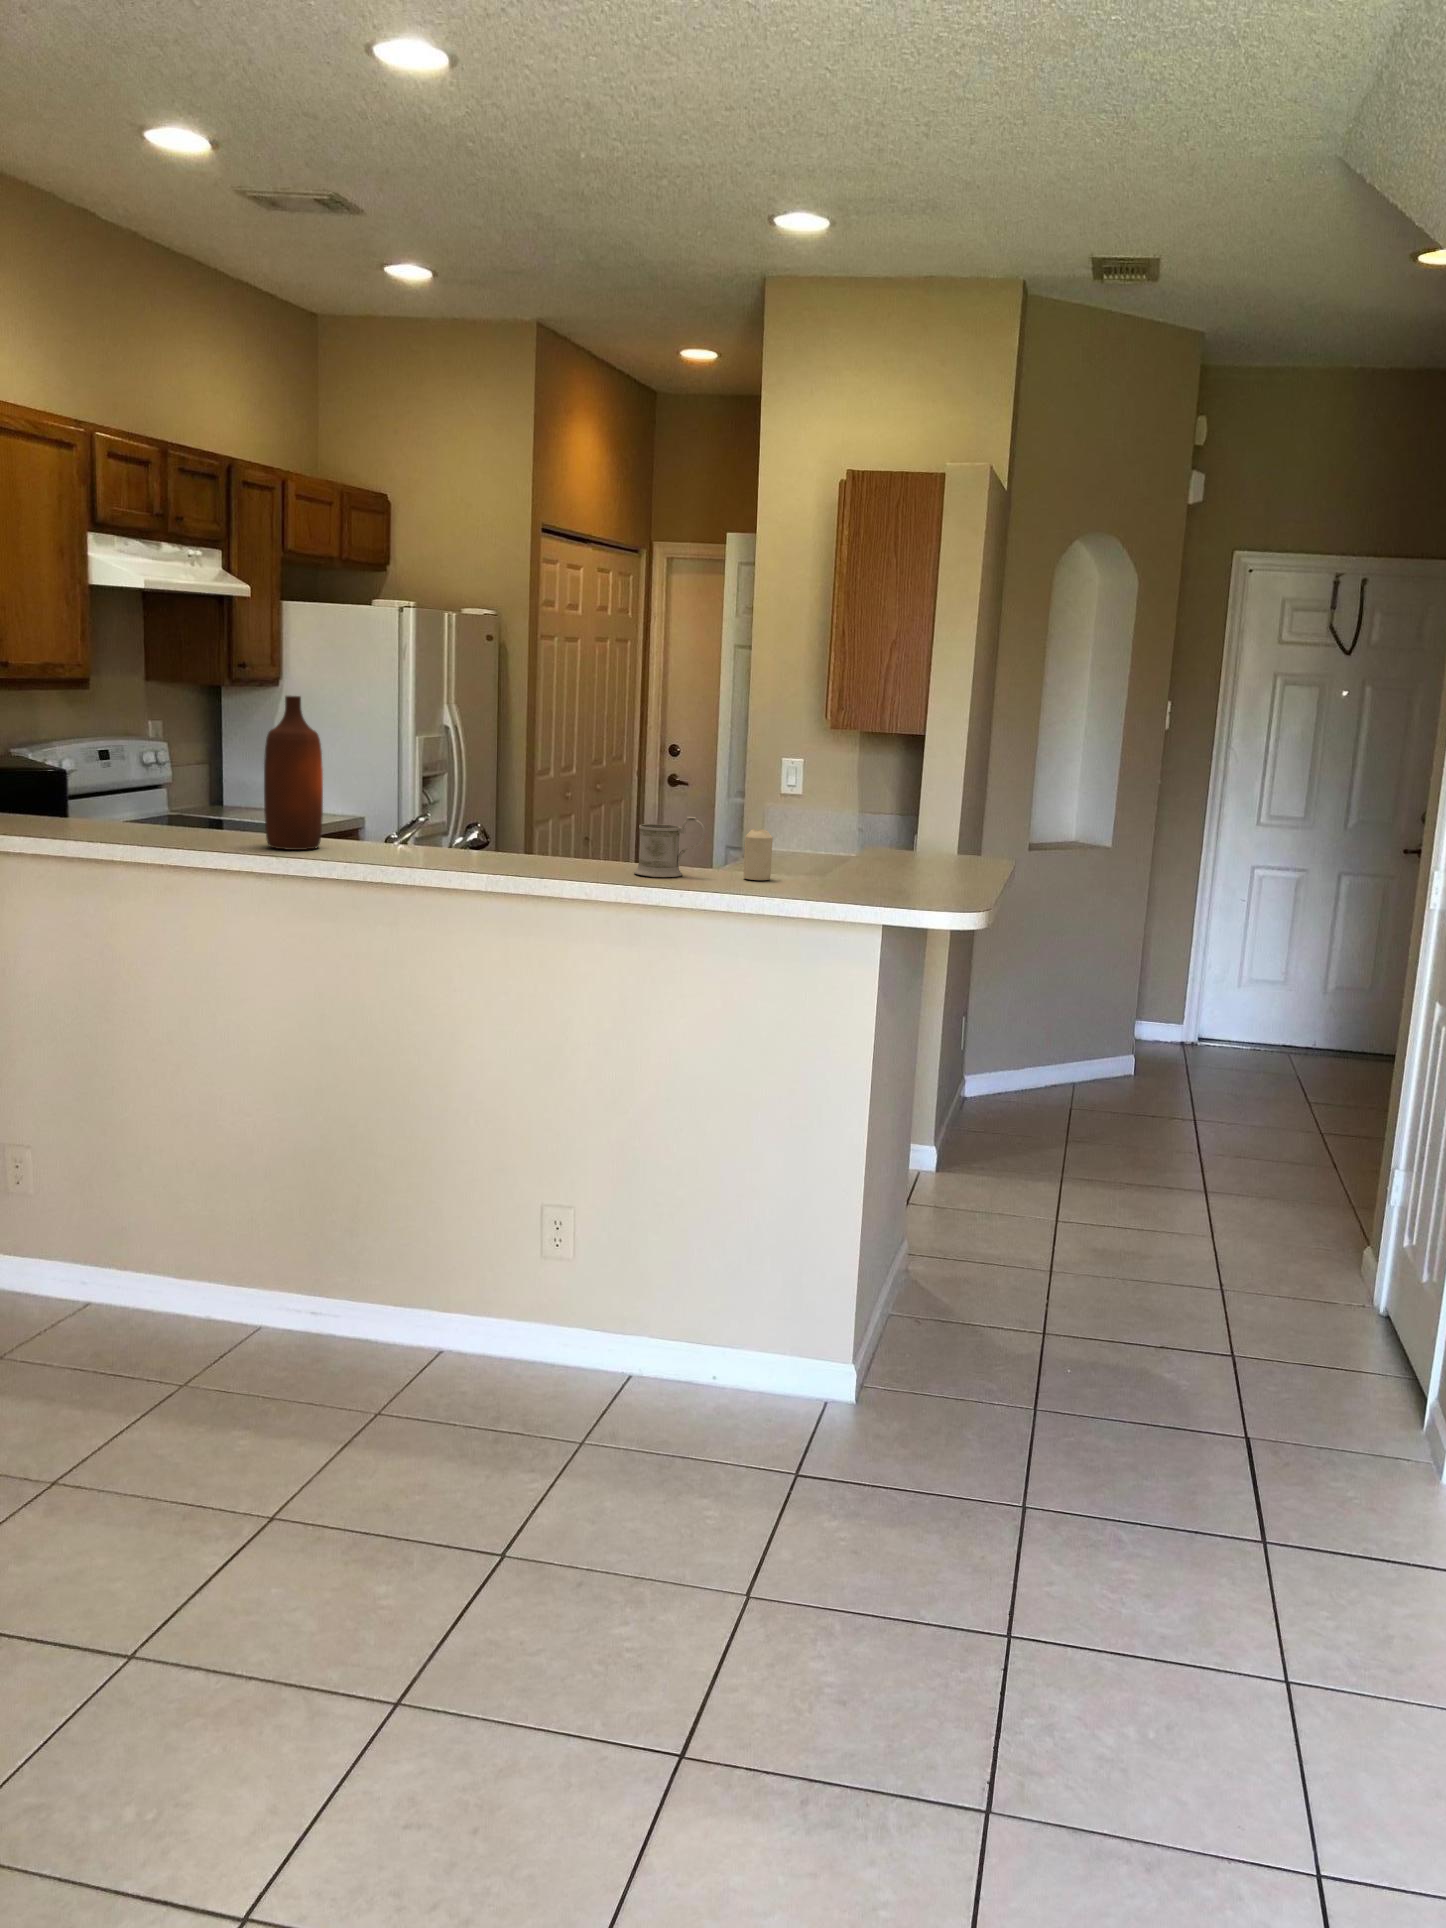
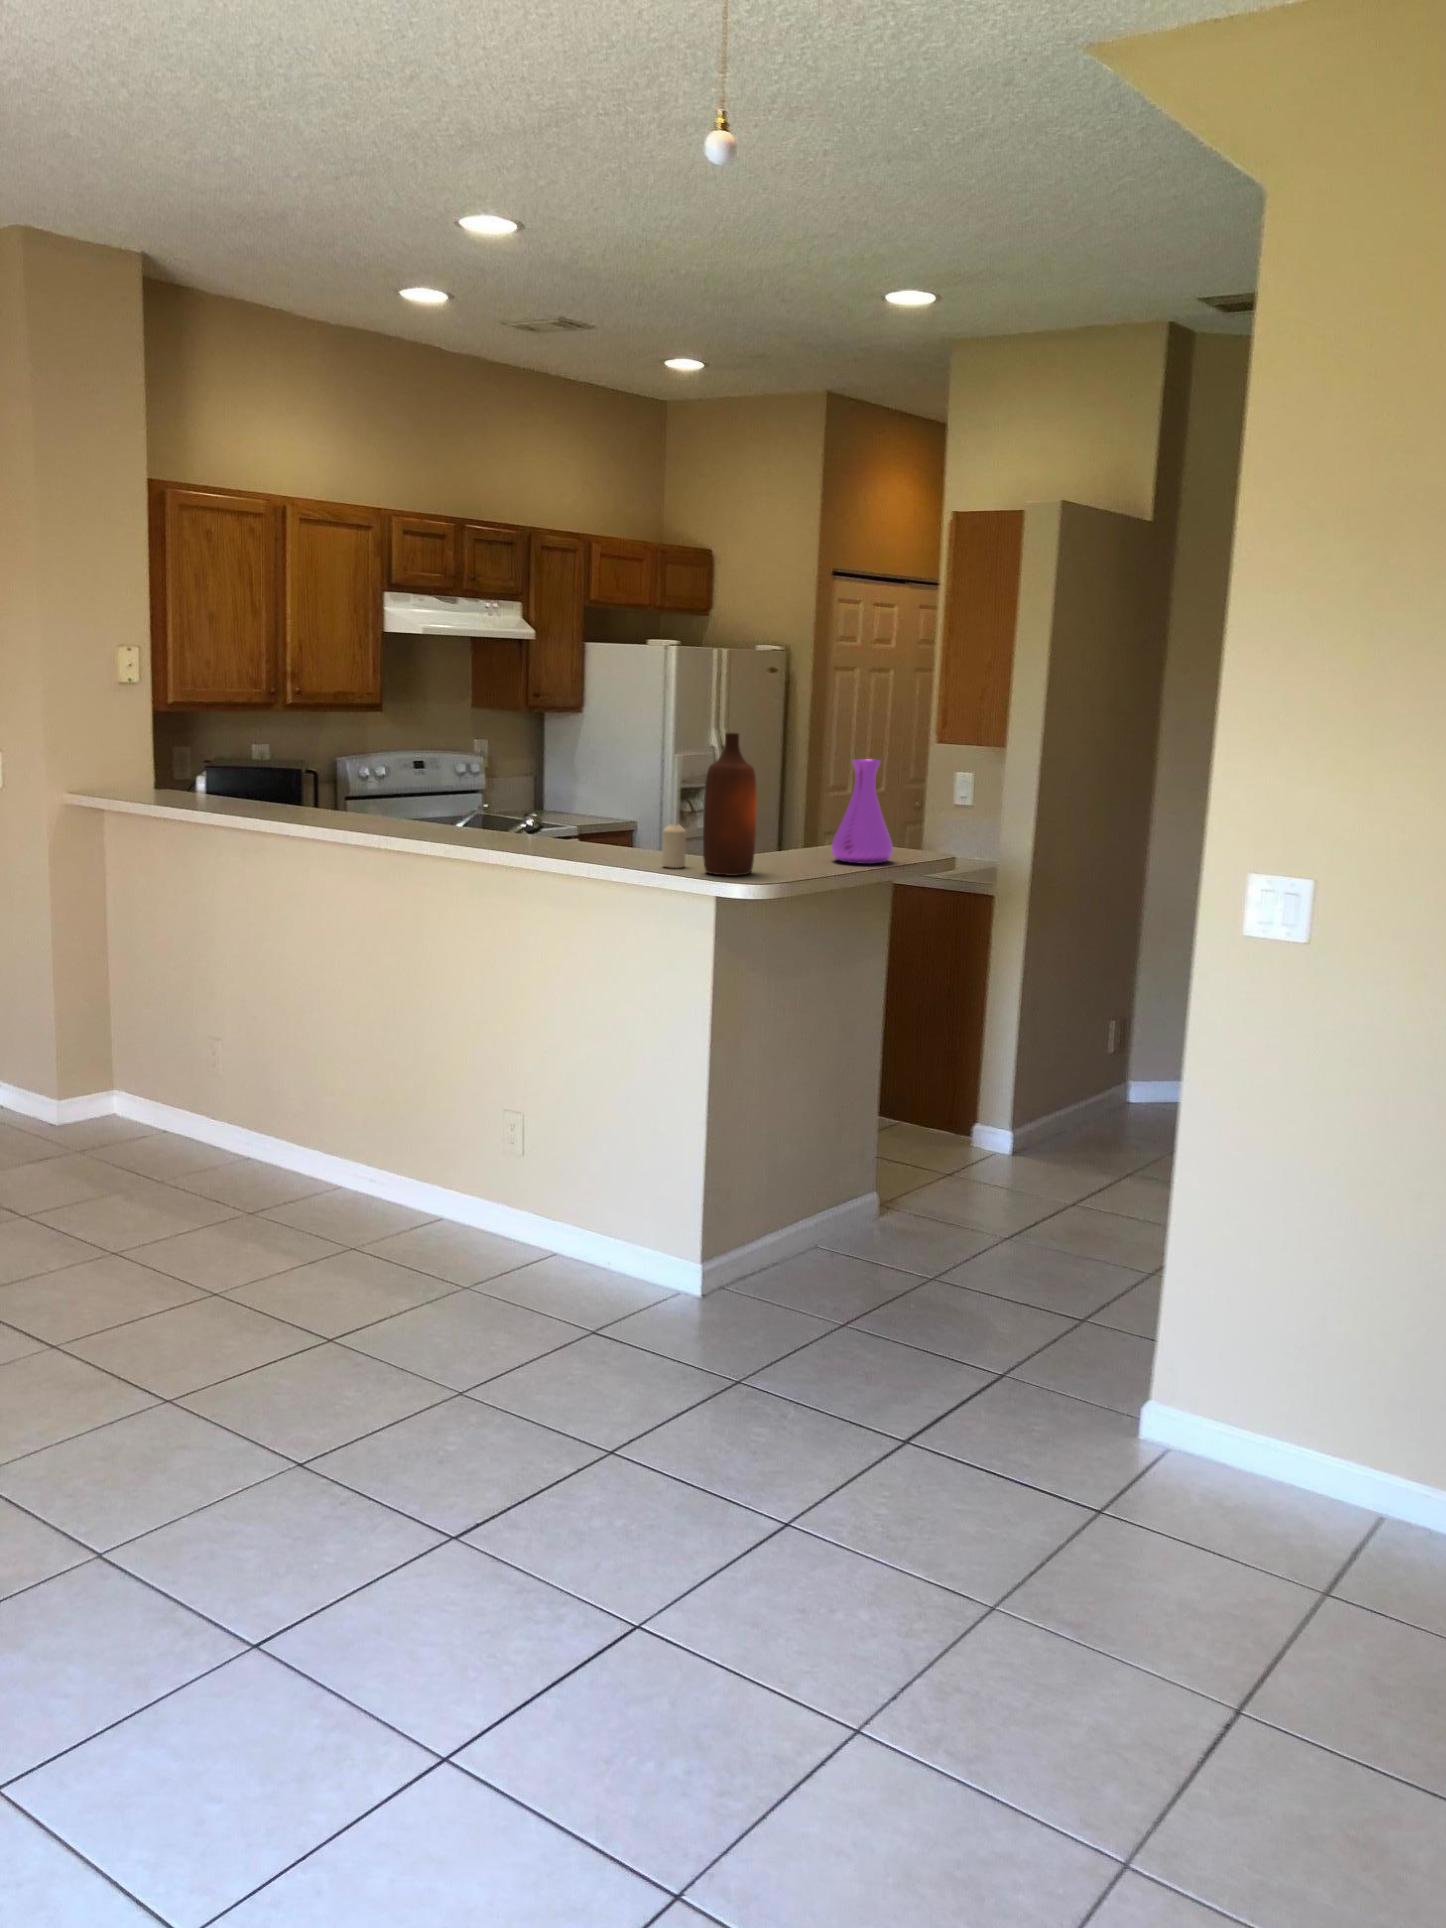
bottle: present [264,696,323,850] -> present [703,733,757,876]
vase: none [883,751,953,867] -> present [831,759,893,864]
mug: present [634,817,705,877] -> none [582,813,632,862]

